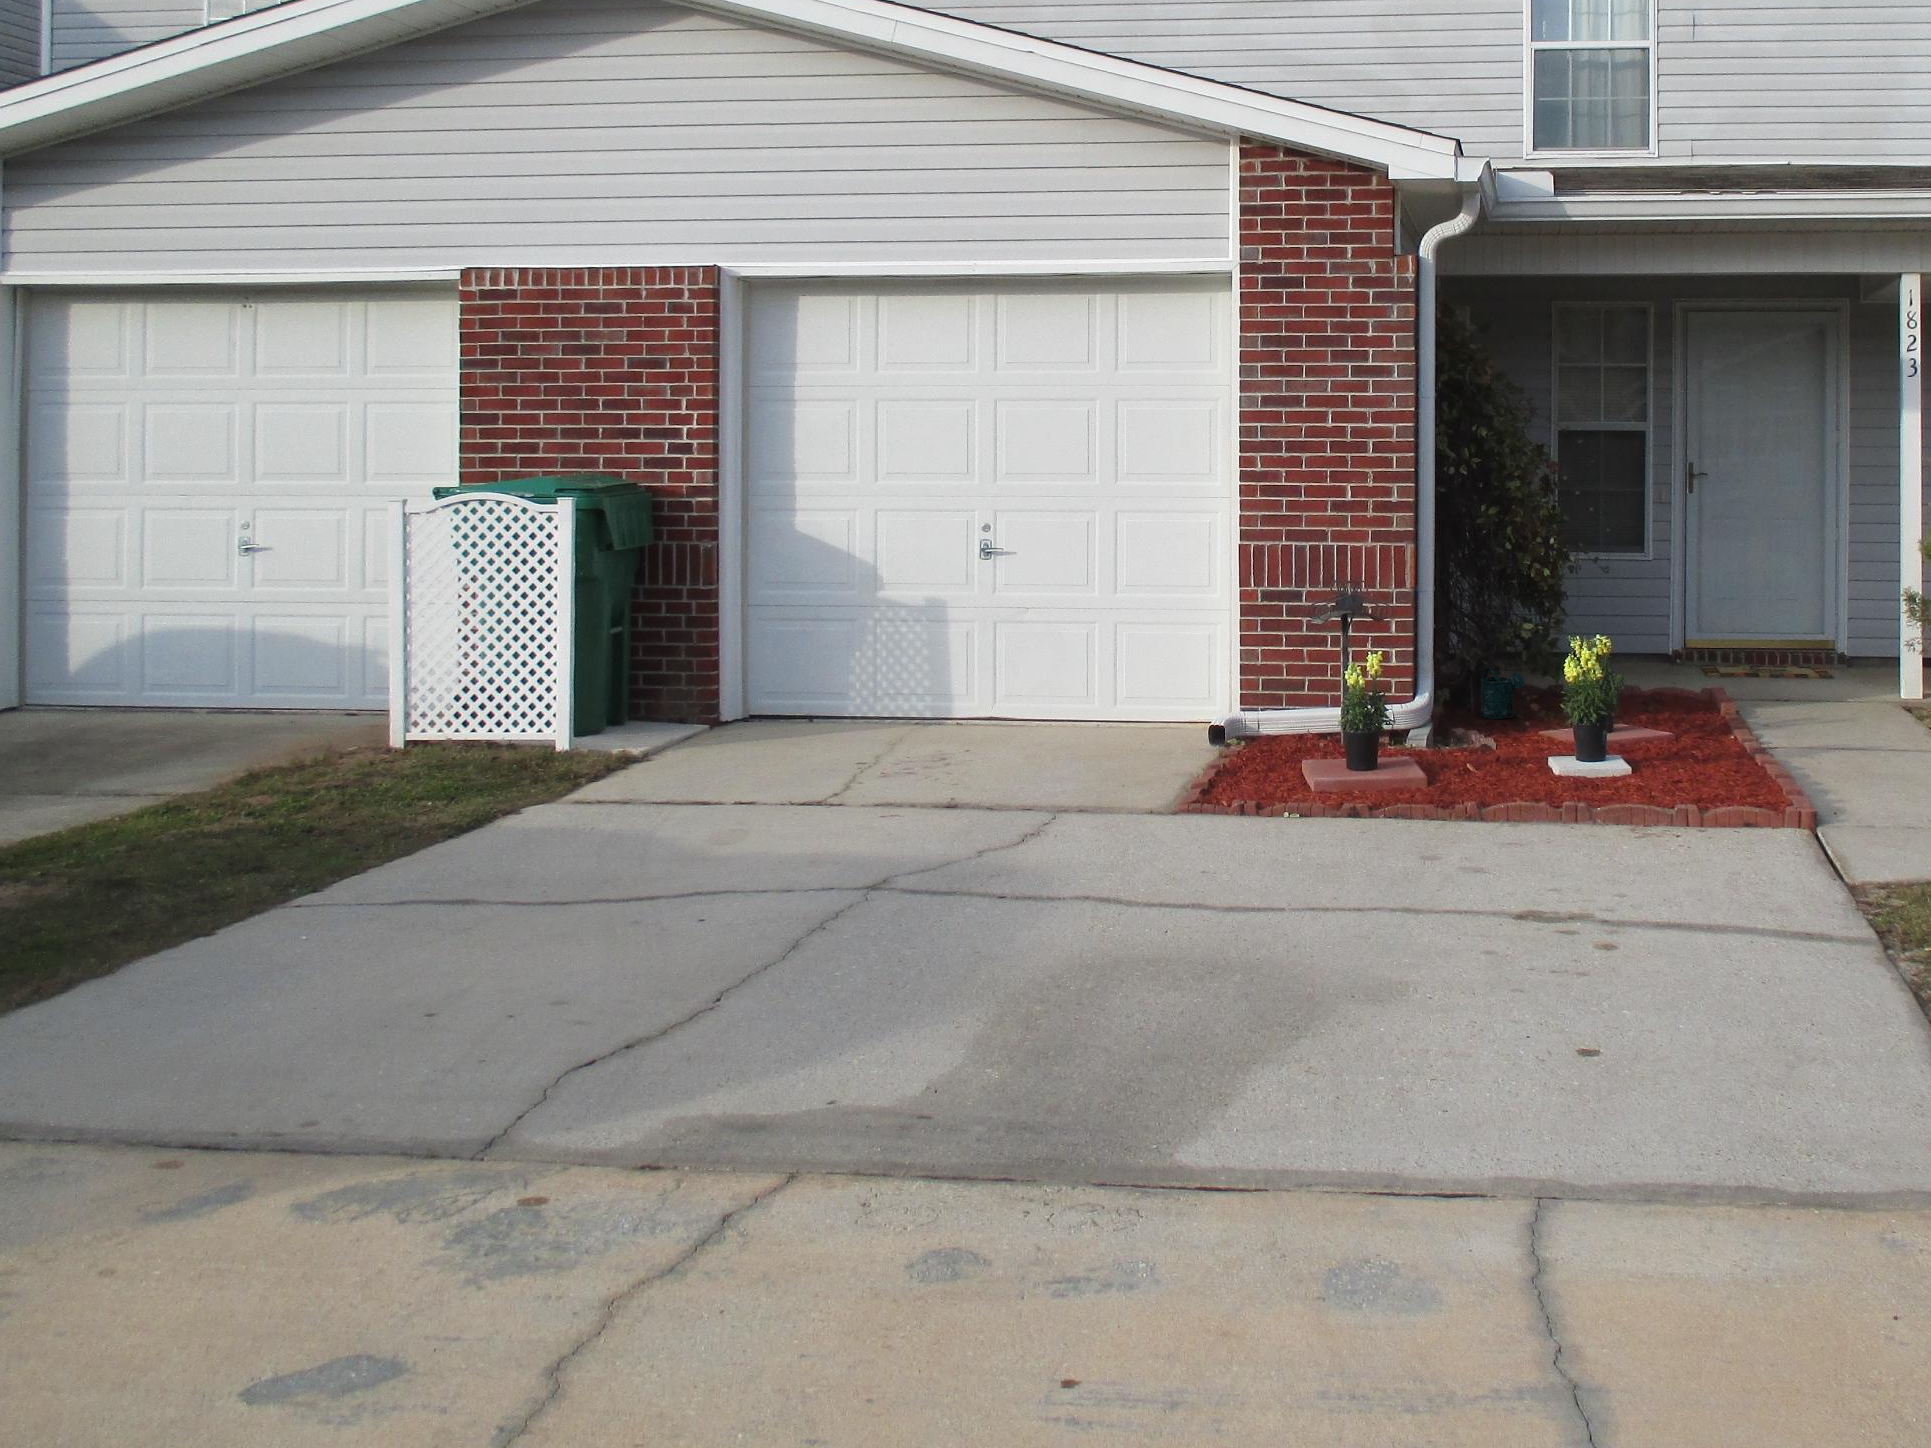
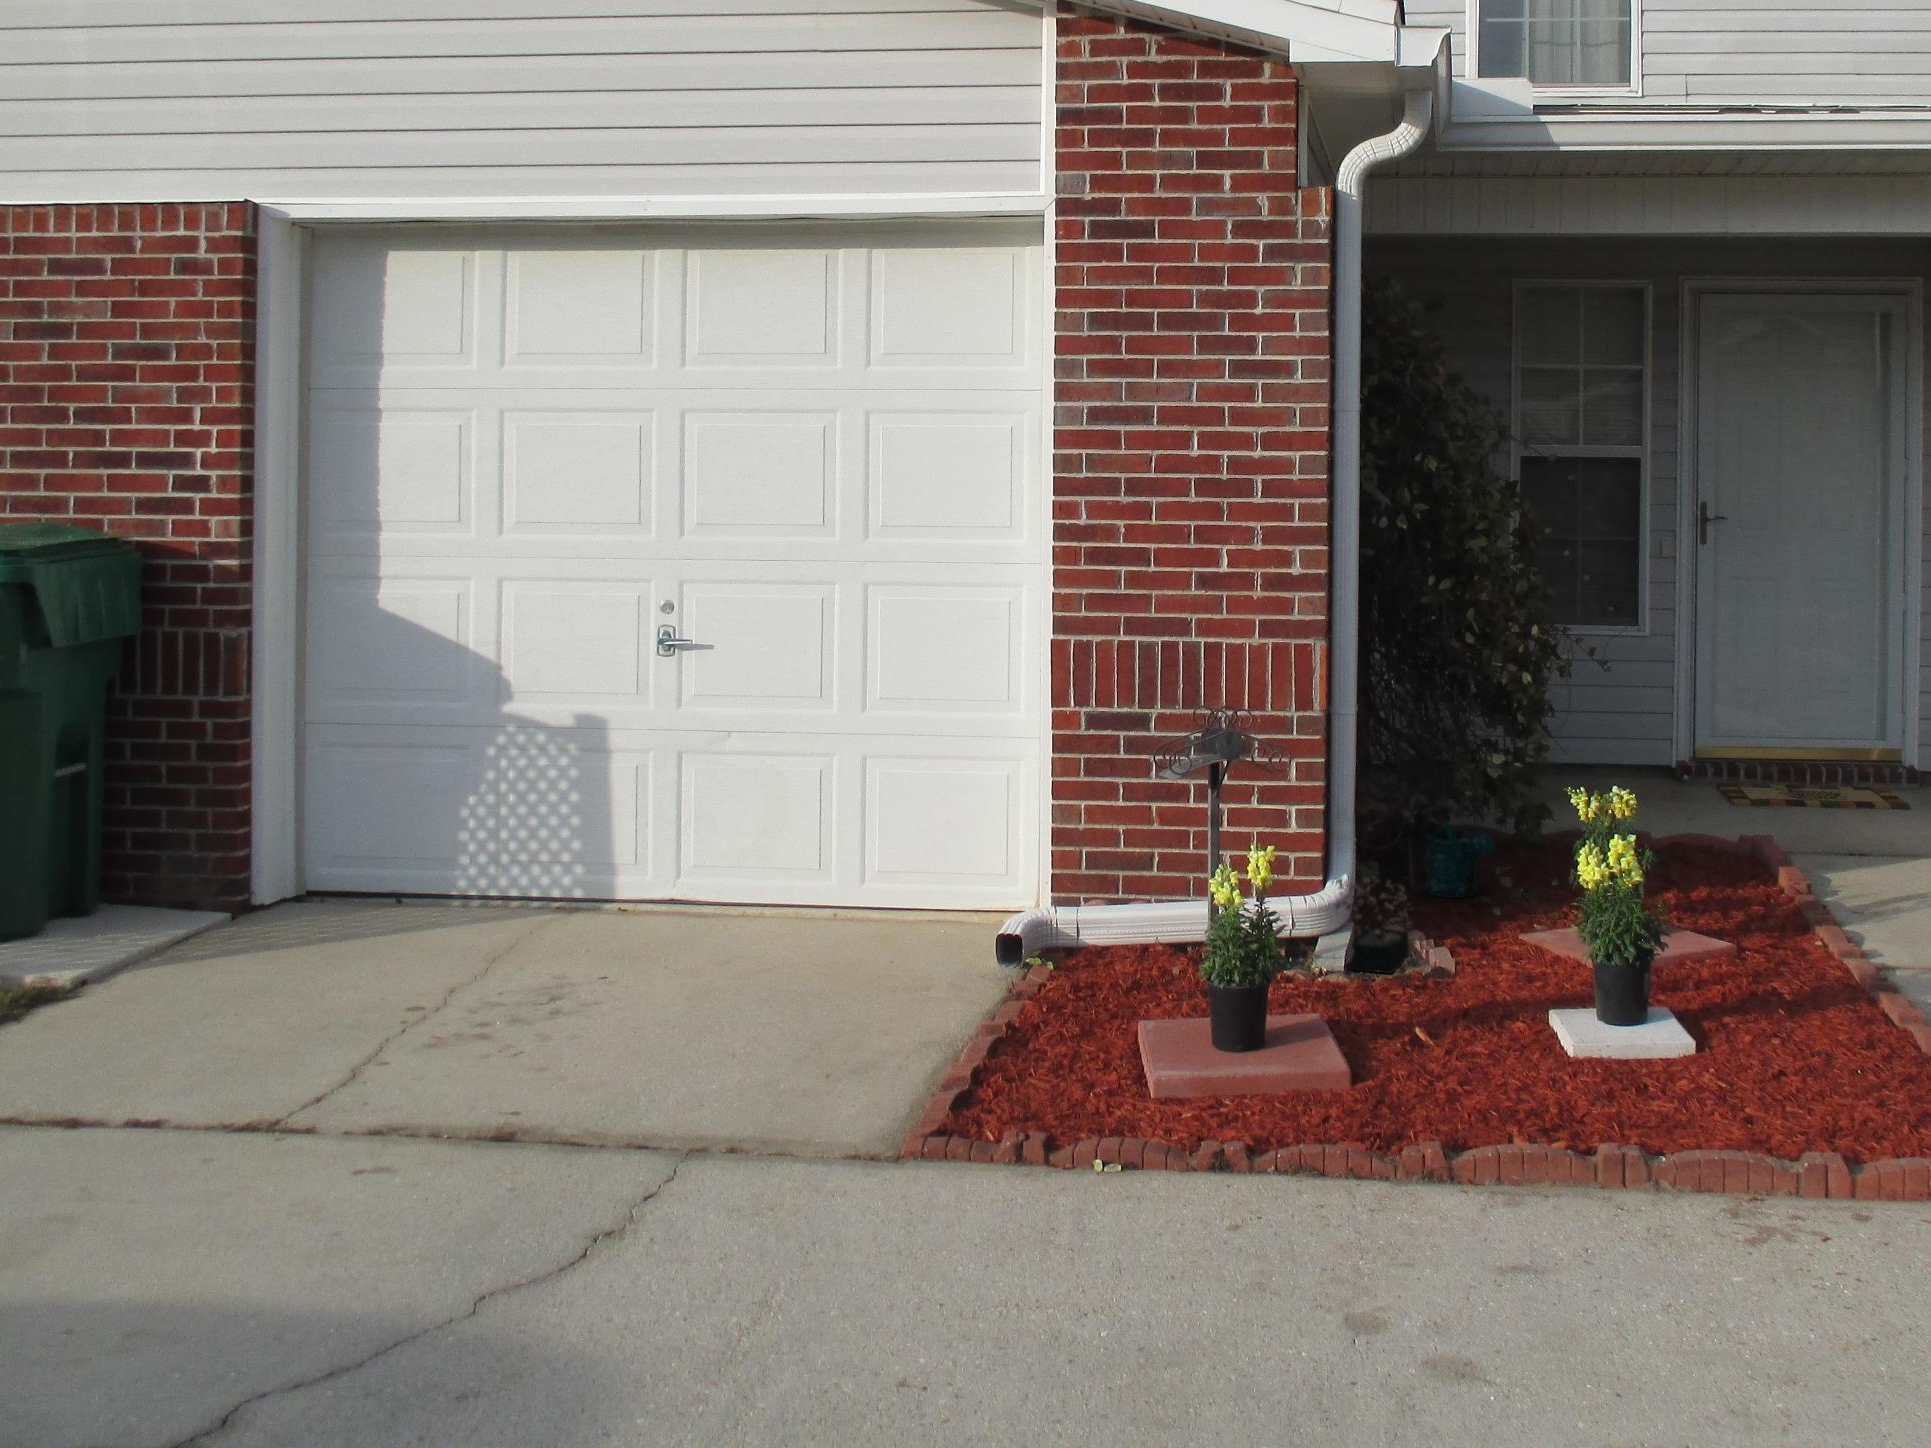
decorative plant: none [1419,689,1470,750] -> present [1336,876,1412,974]

